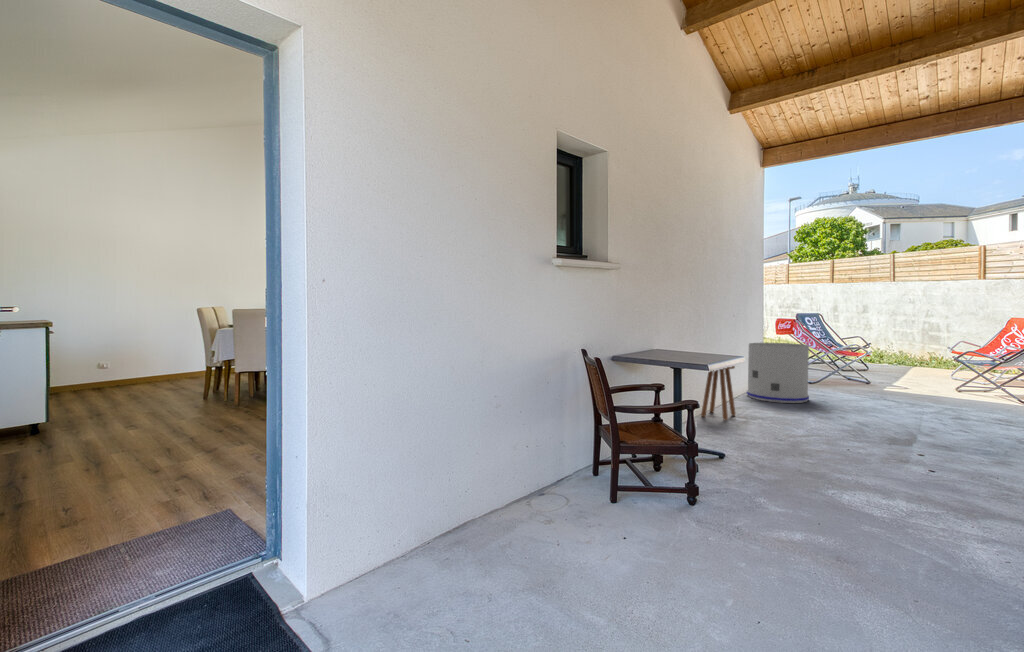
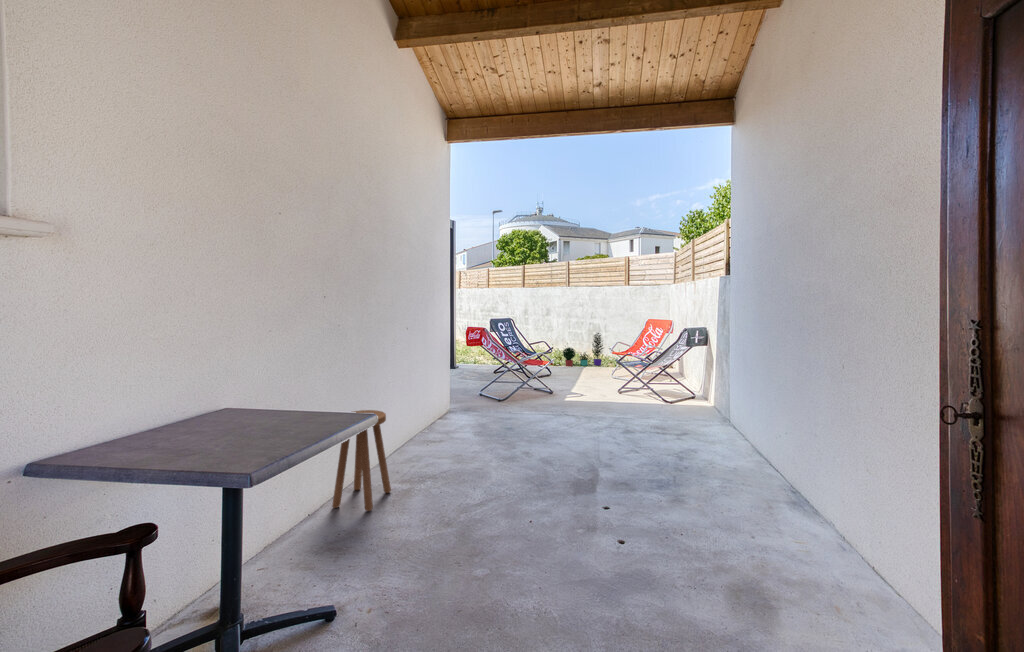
potted plant: none [883,331,945,368] -> present [563,333,603,366]
trash can: present [747,343,809,403] -> none [425,361,495,444]

